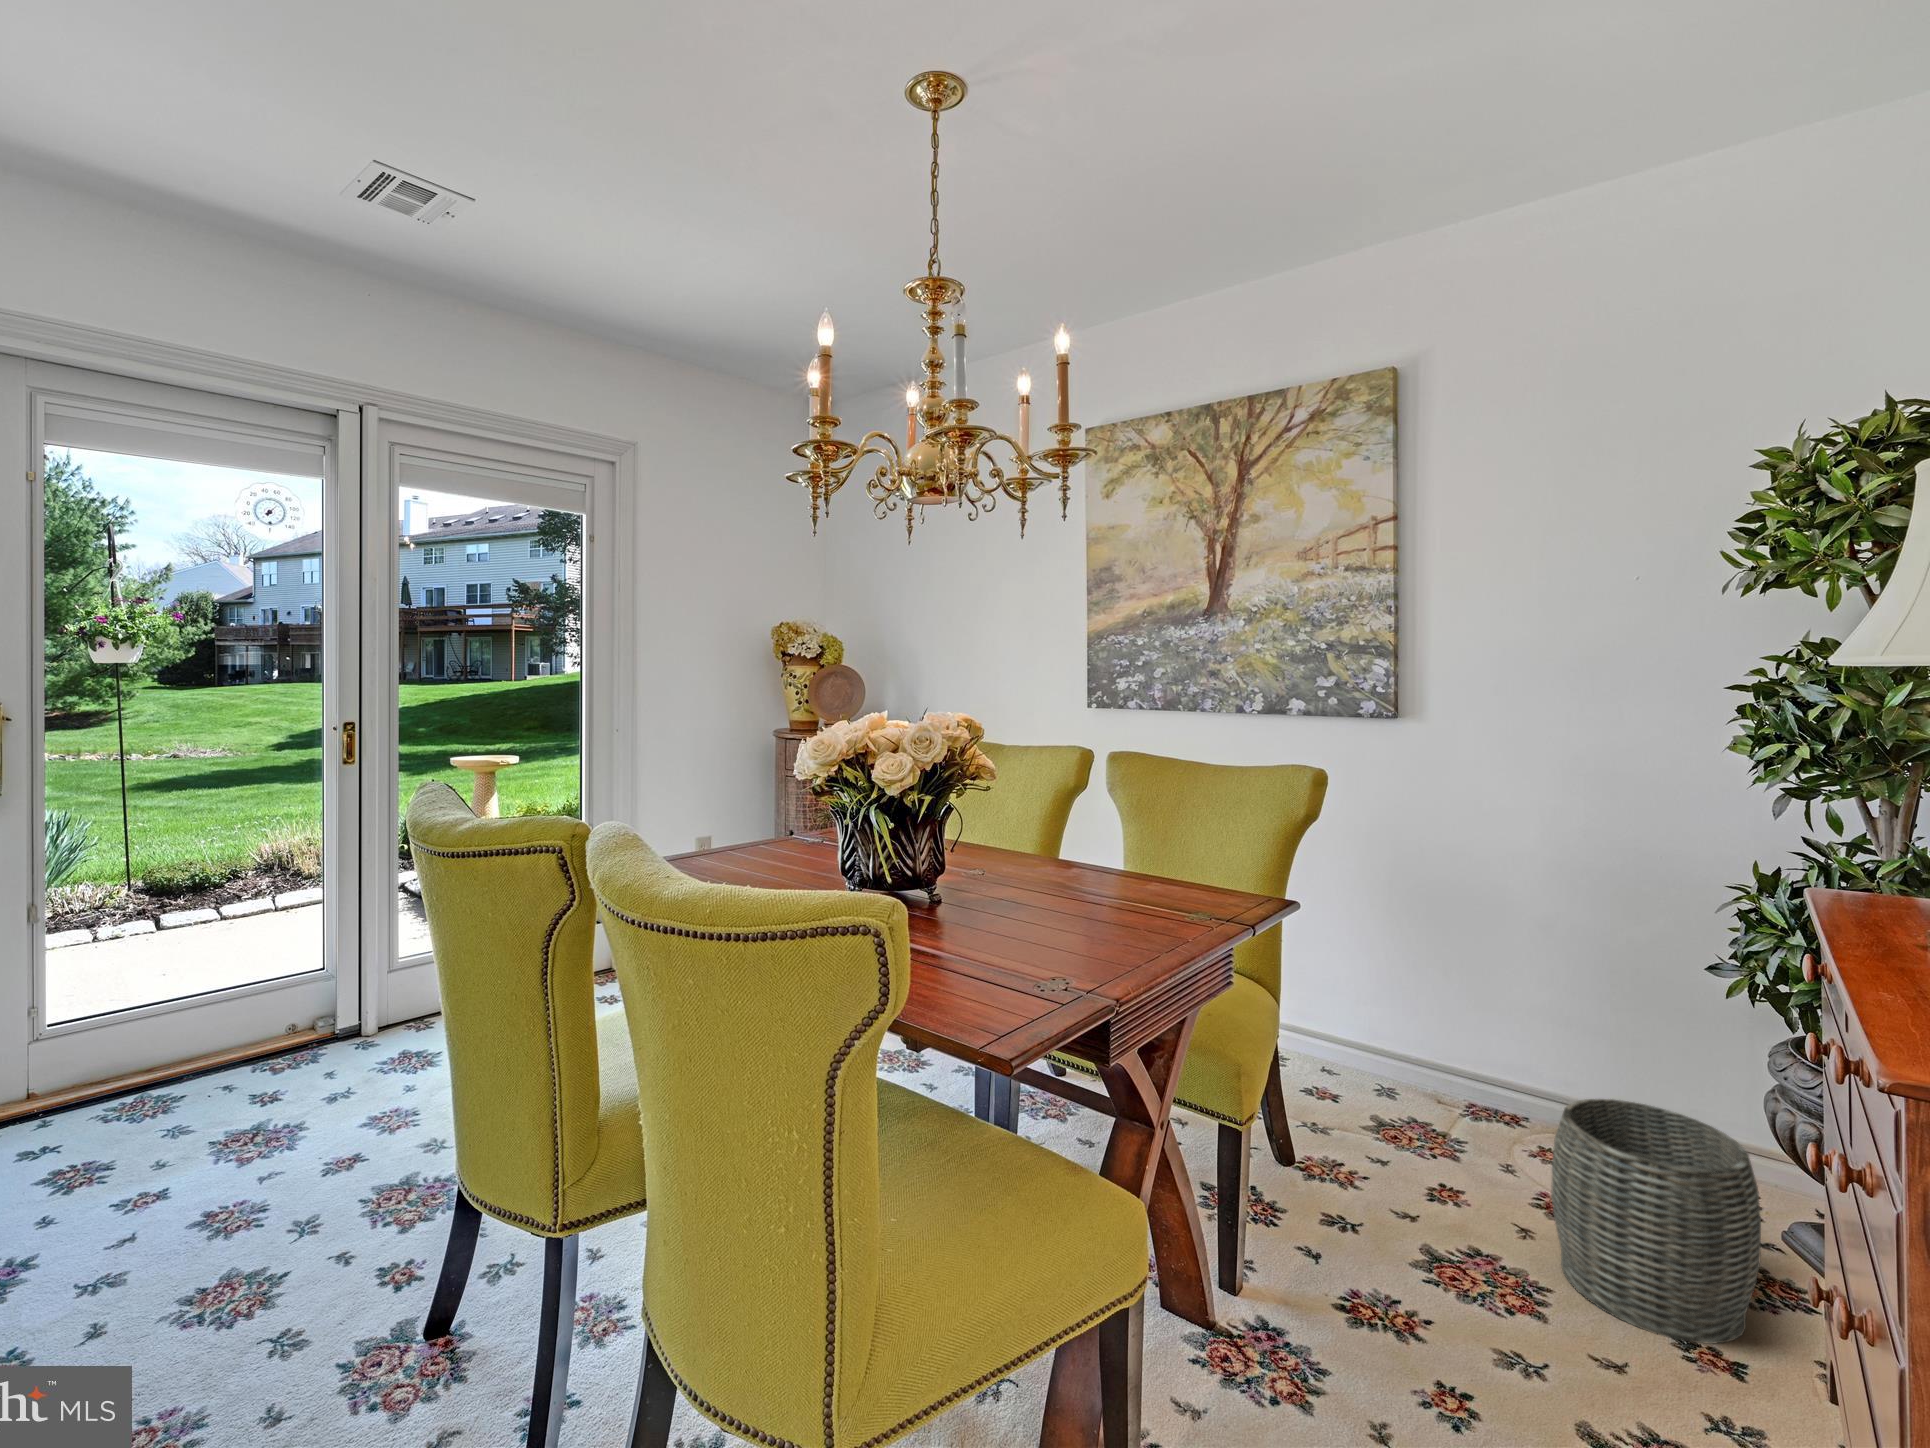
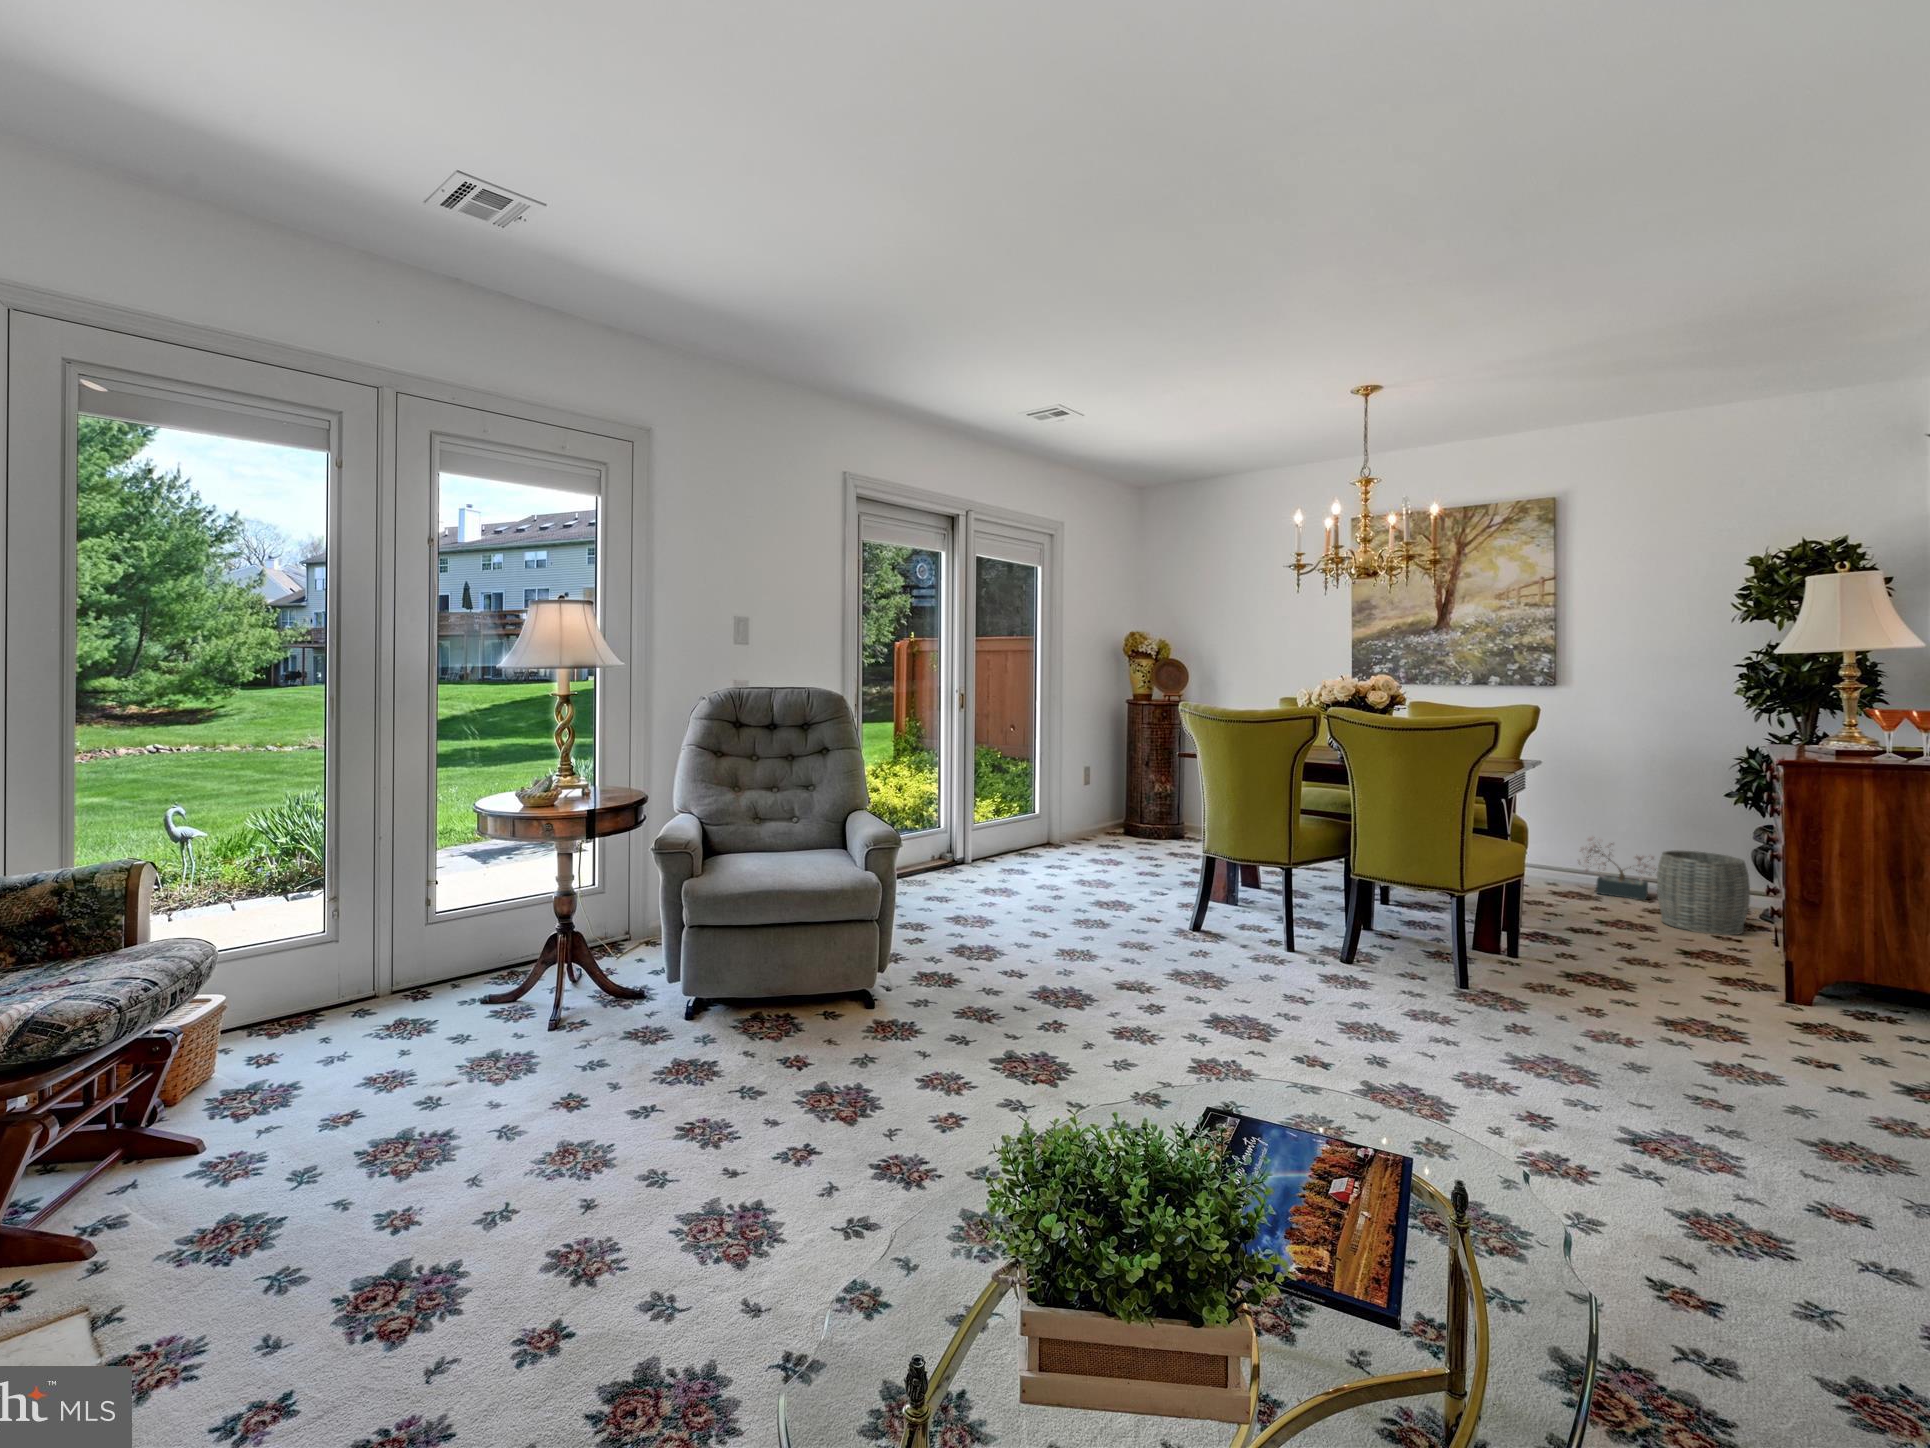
decorative plant: none [1429,1010,1584,1159] -> present [1578,837,1656,900]

